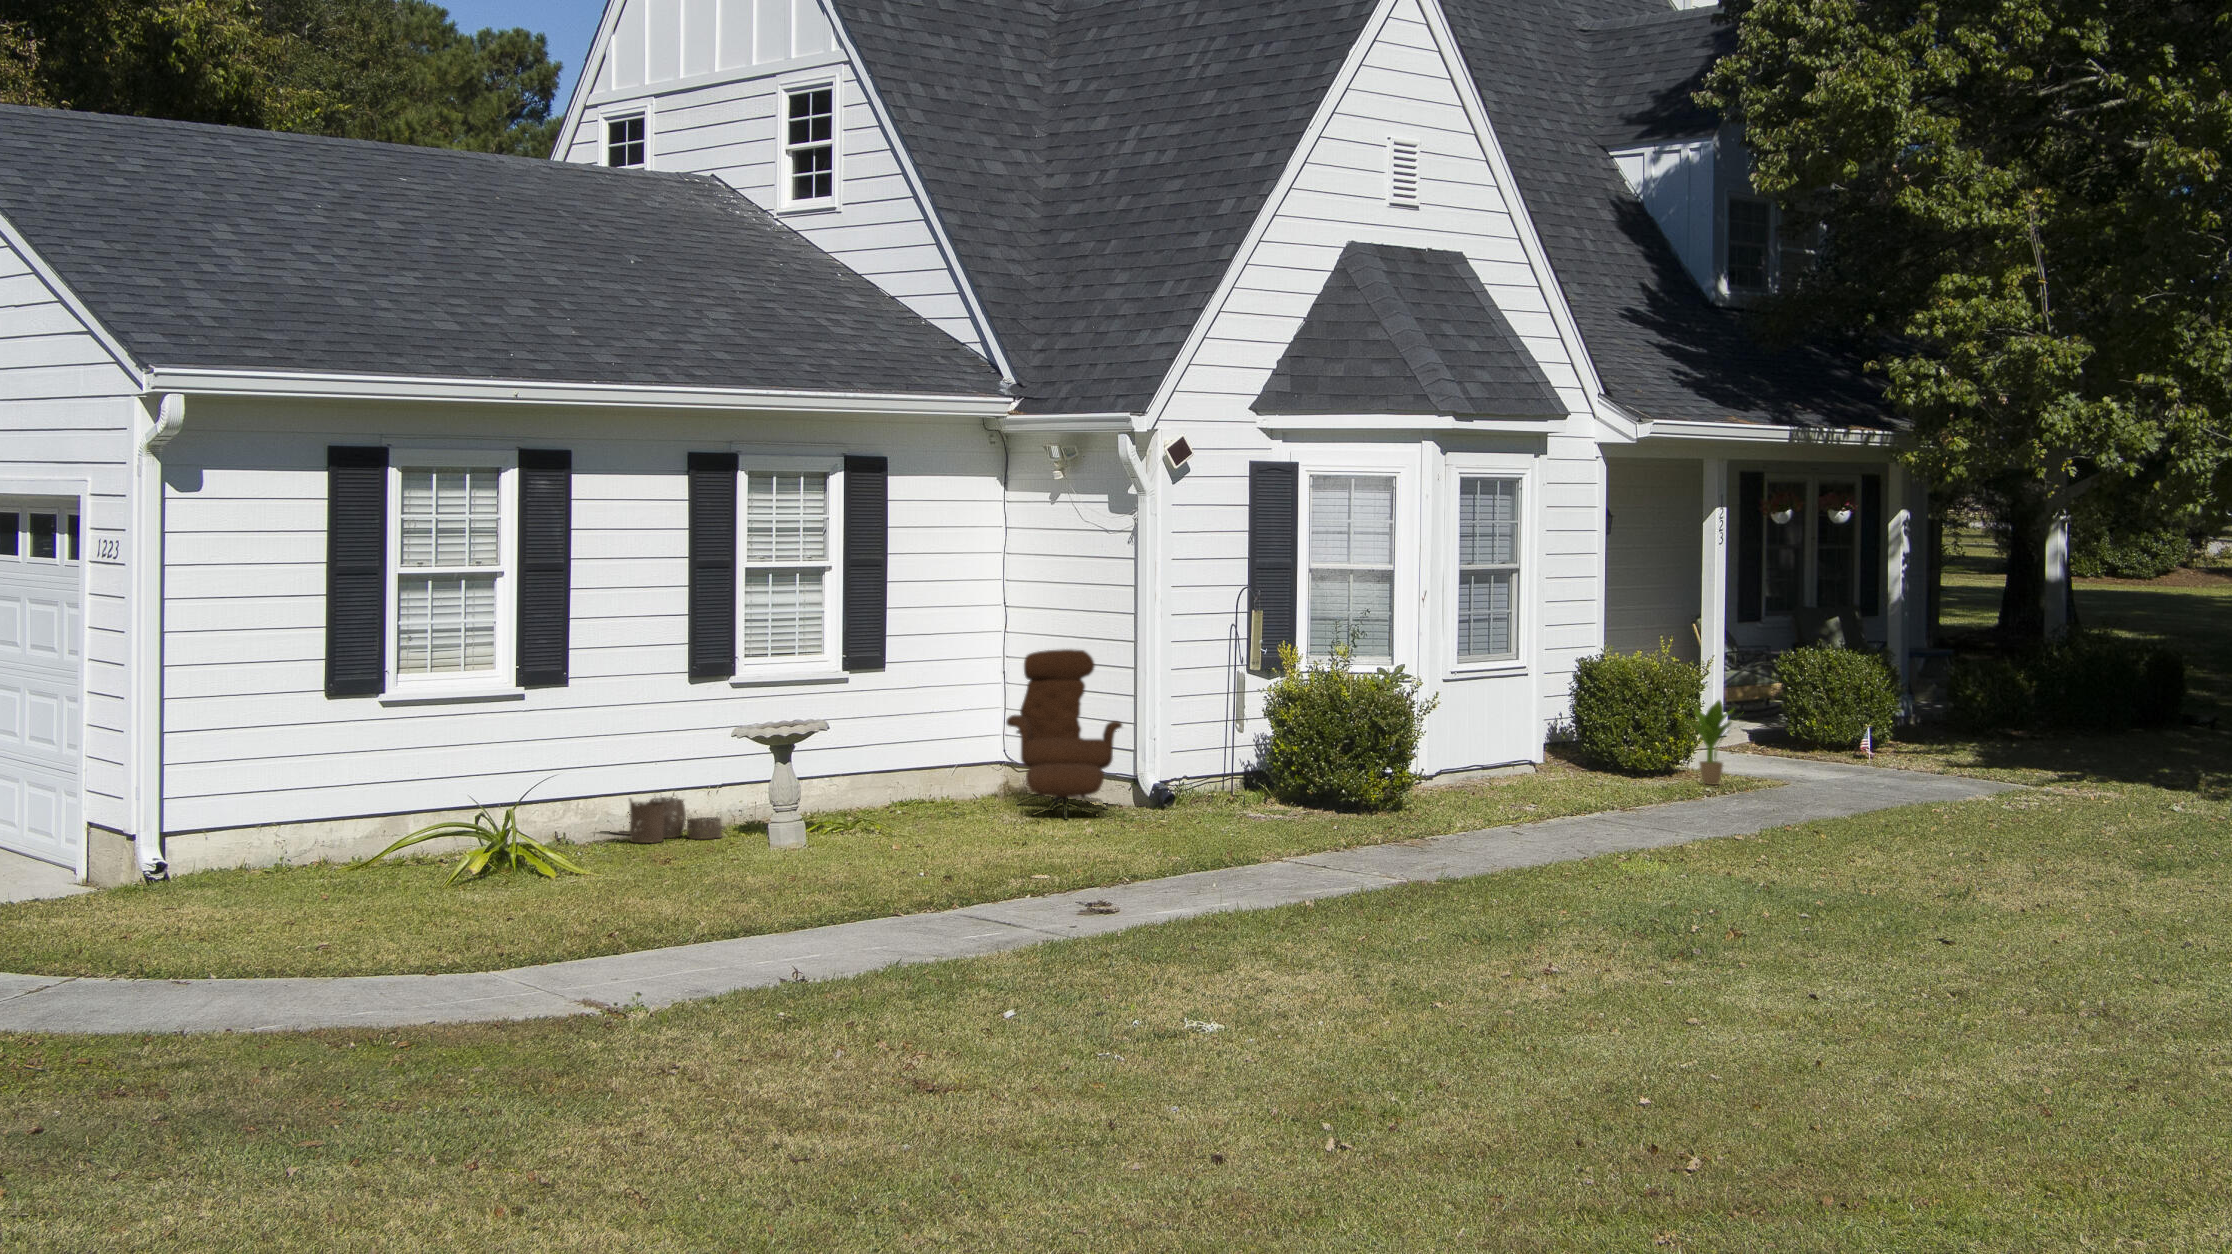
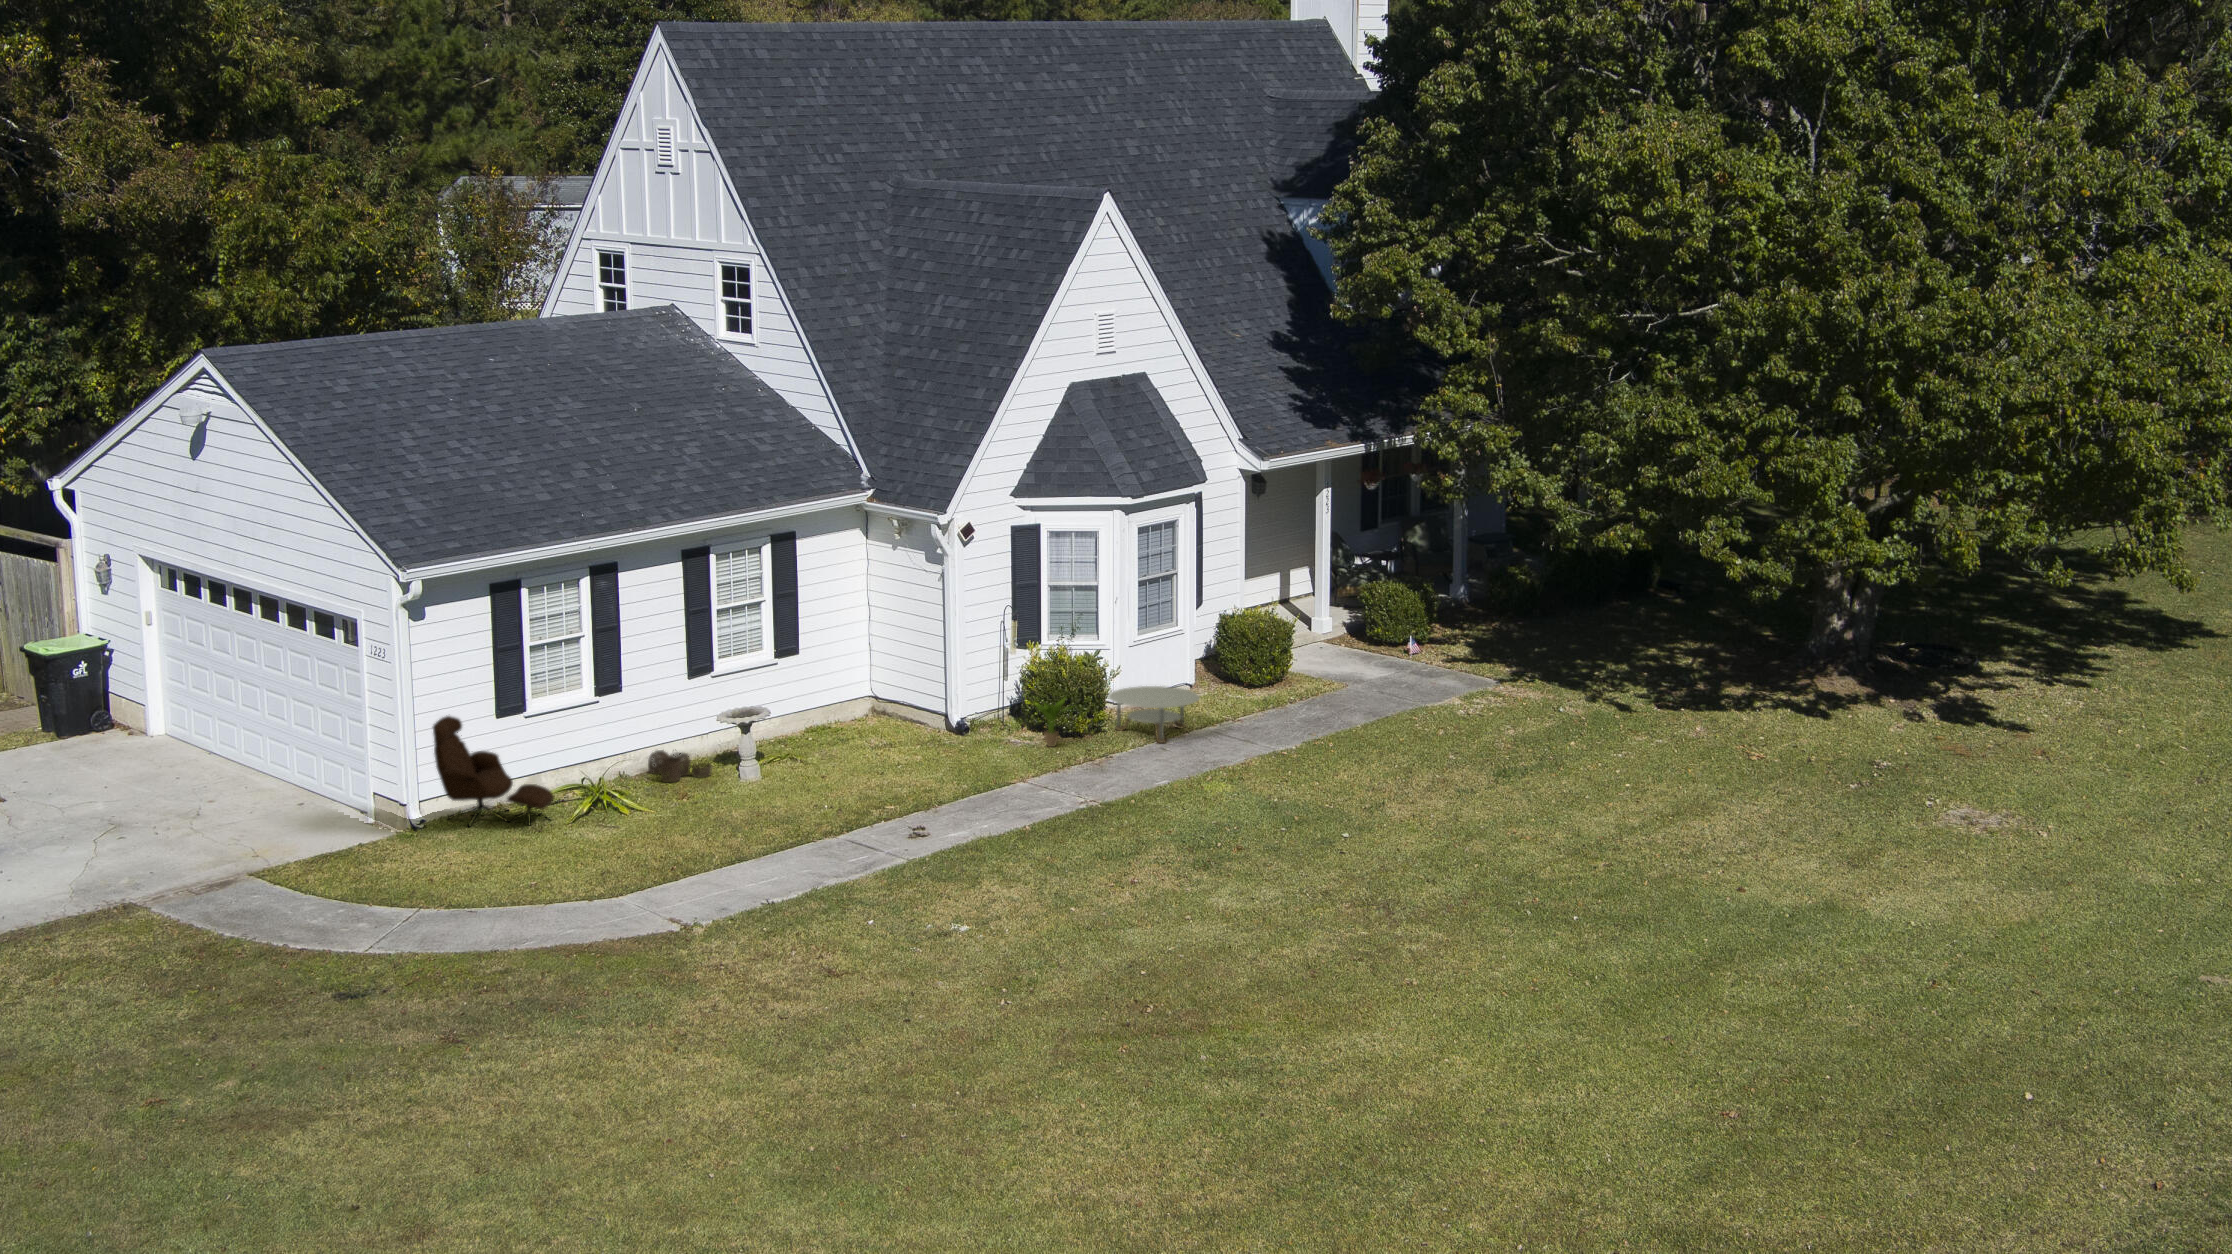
lounge chair: present [1006,649,1122,819] -> present [433,716,554,826]
potted plant: present [1686,700,1740,785] -> present [1033,697,1066,747]
round table: none [1419,739,1582,821] -> present [1109,686,1200,743]

